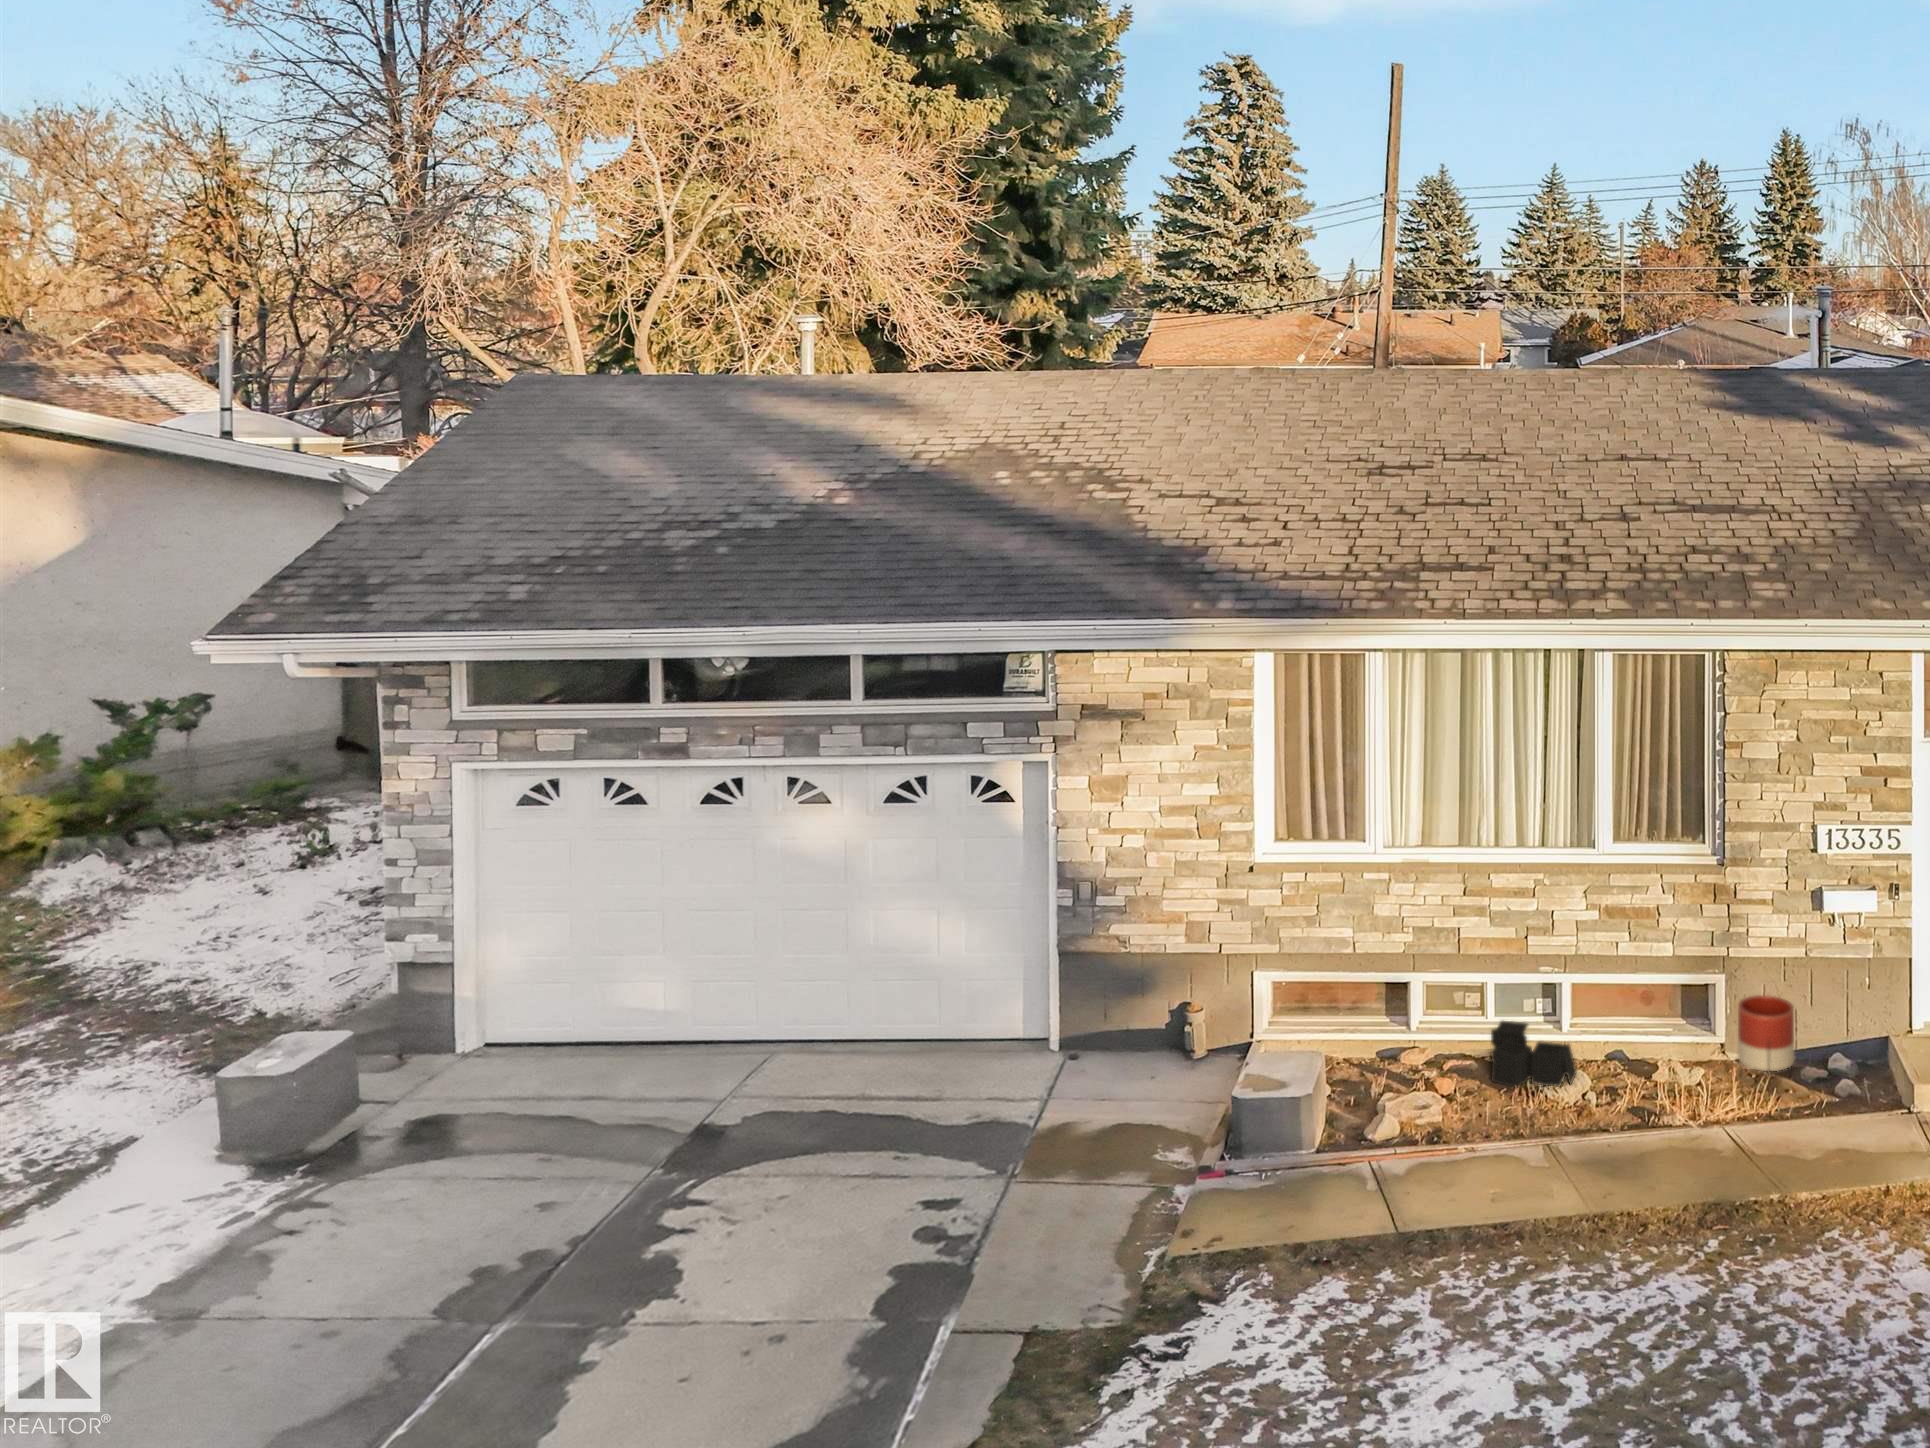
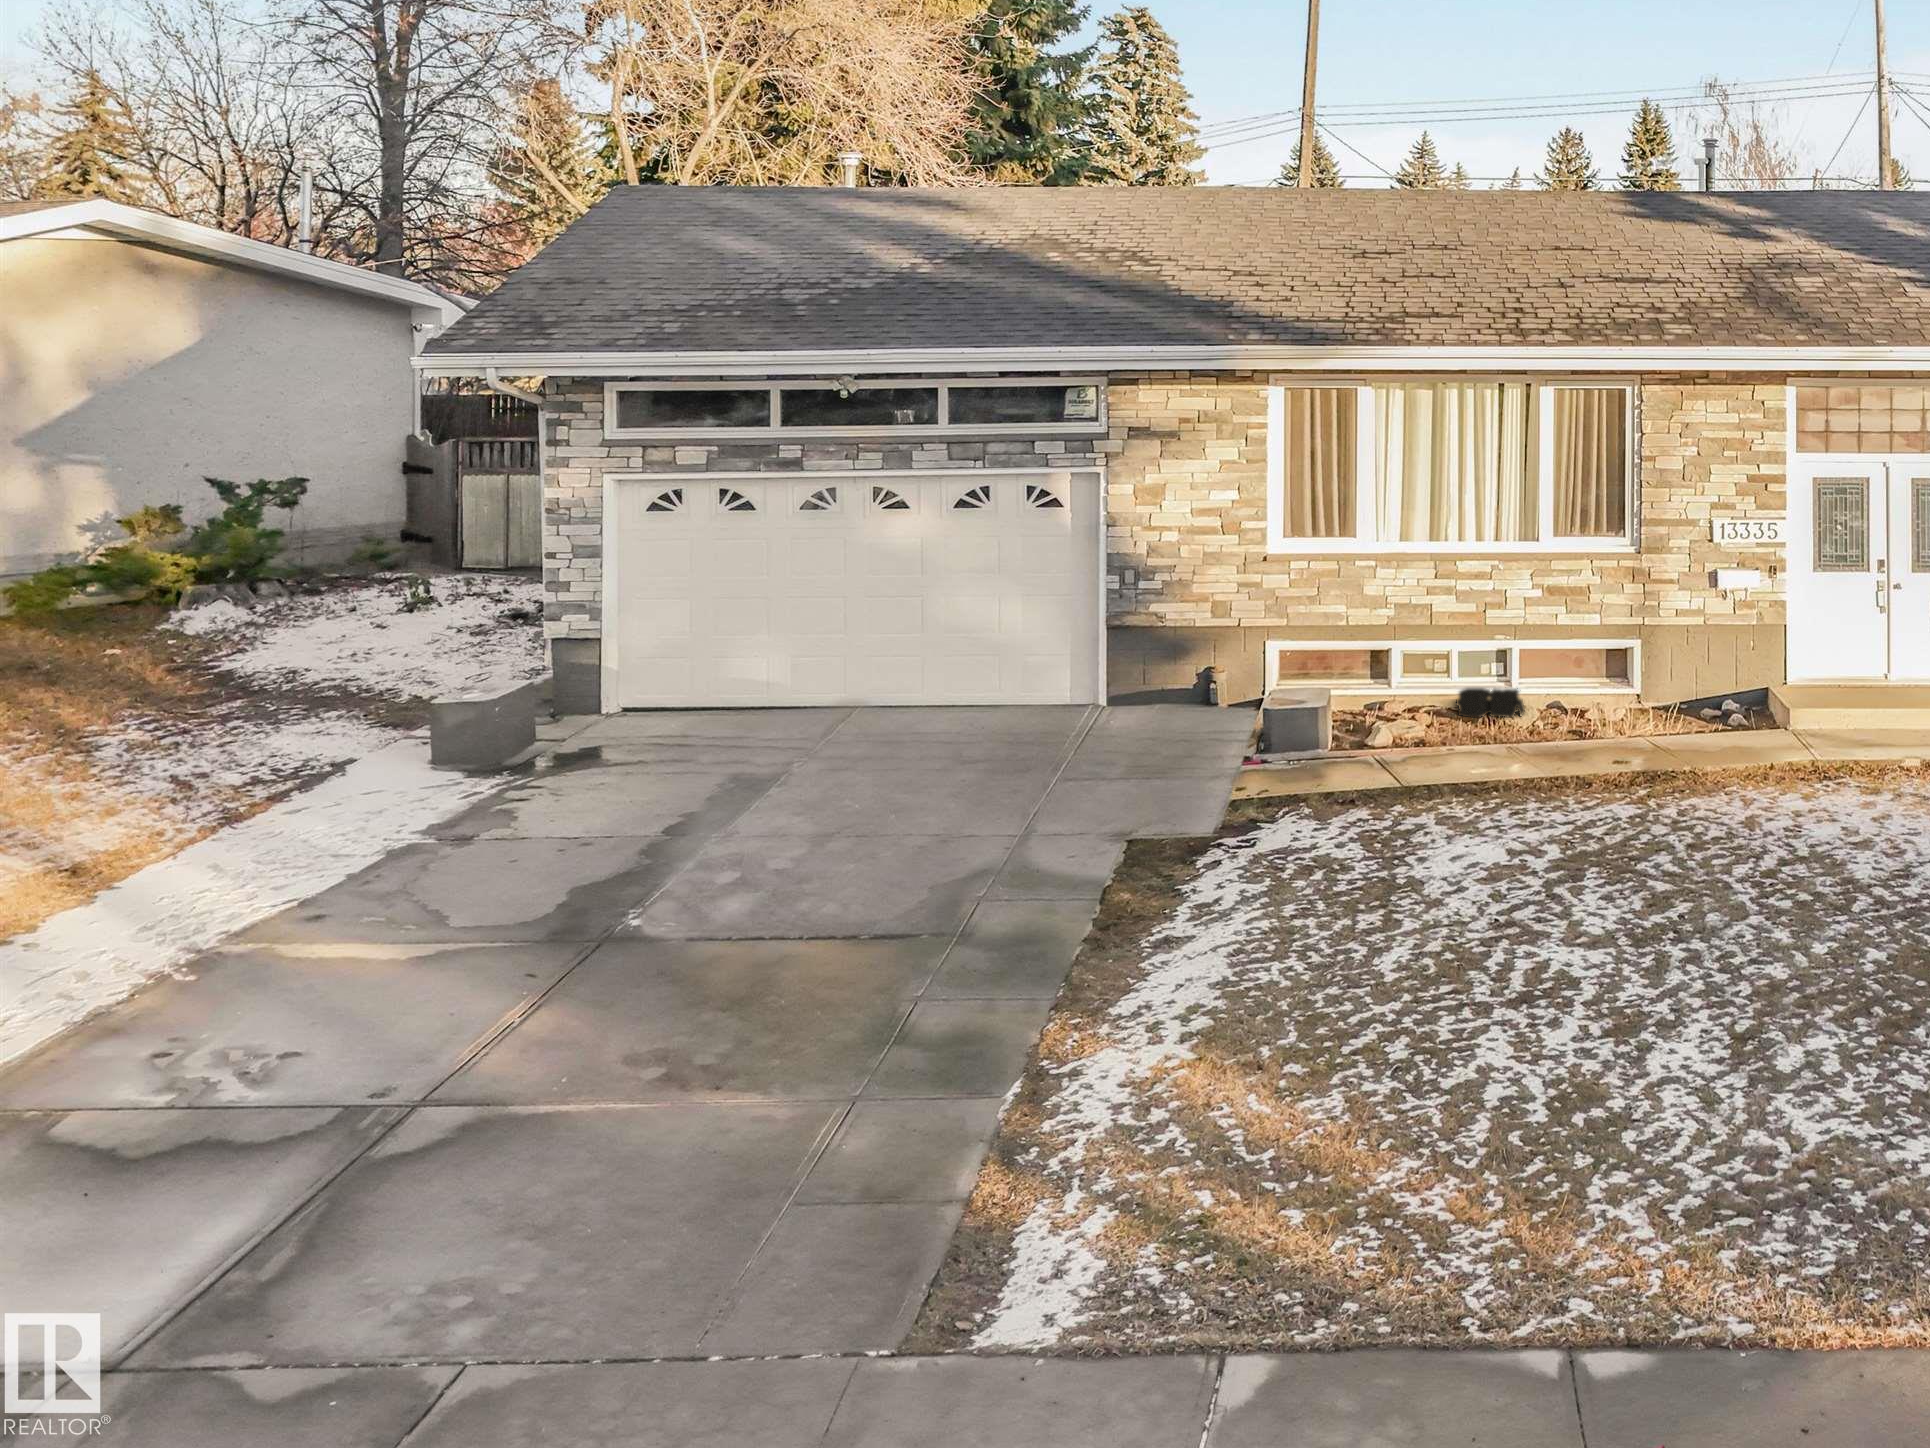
planter: present [1738,995,1795,1072] -> none [1652,650,1697,722]

